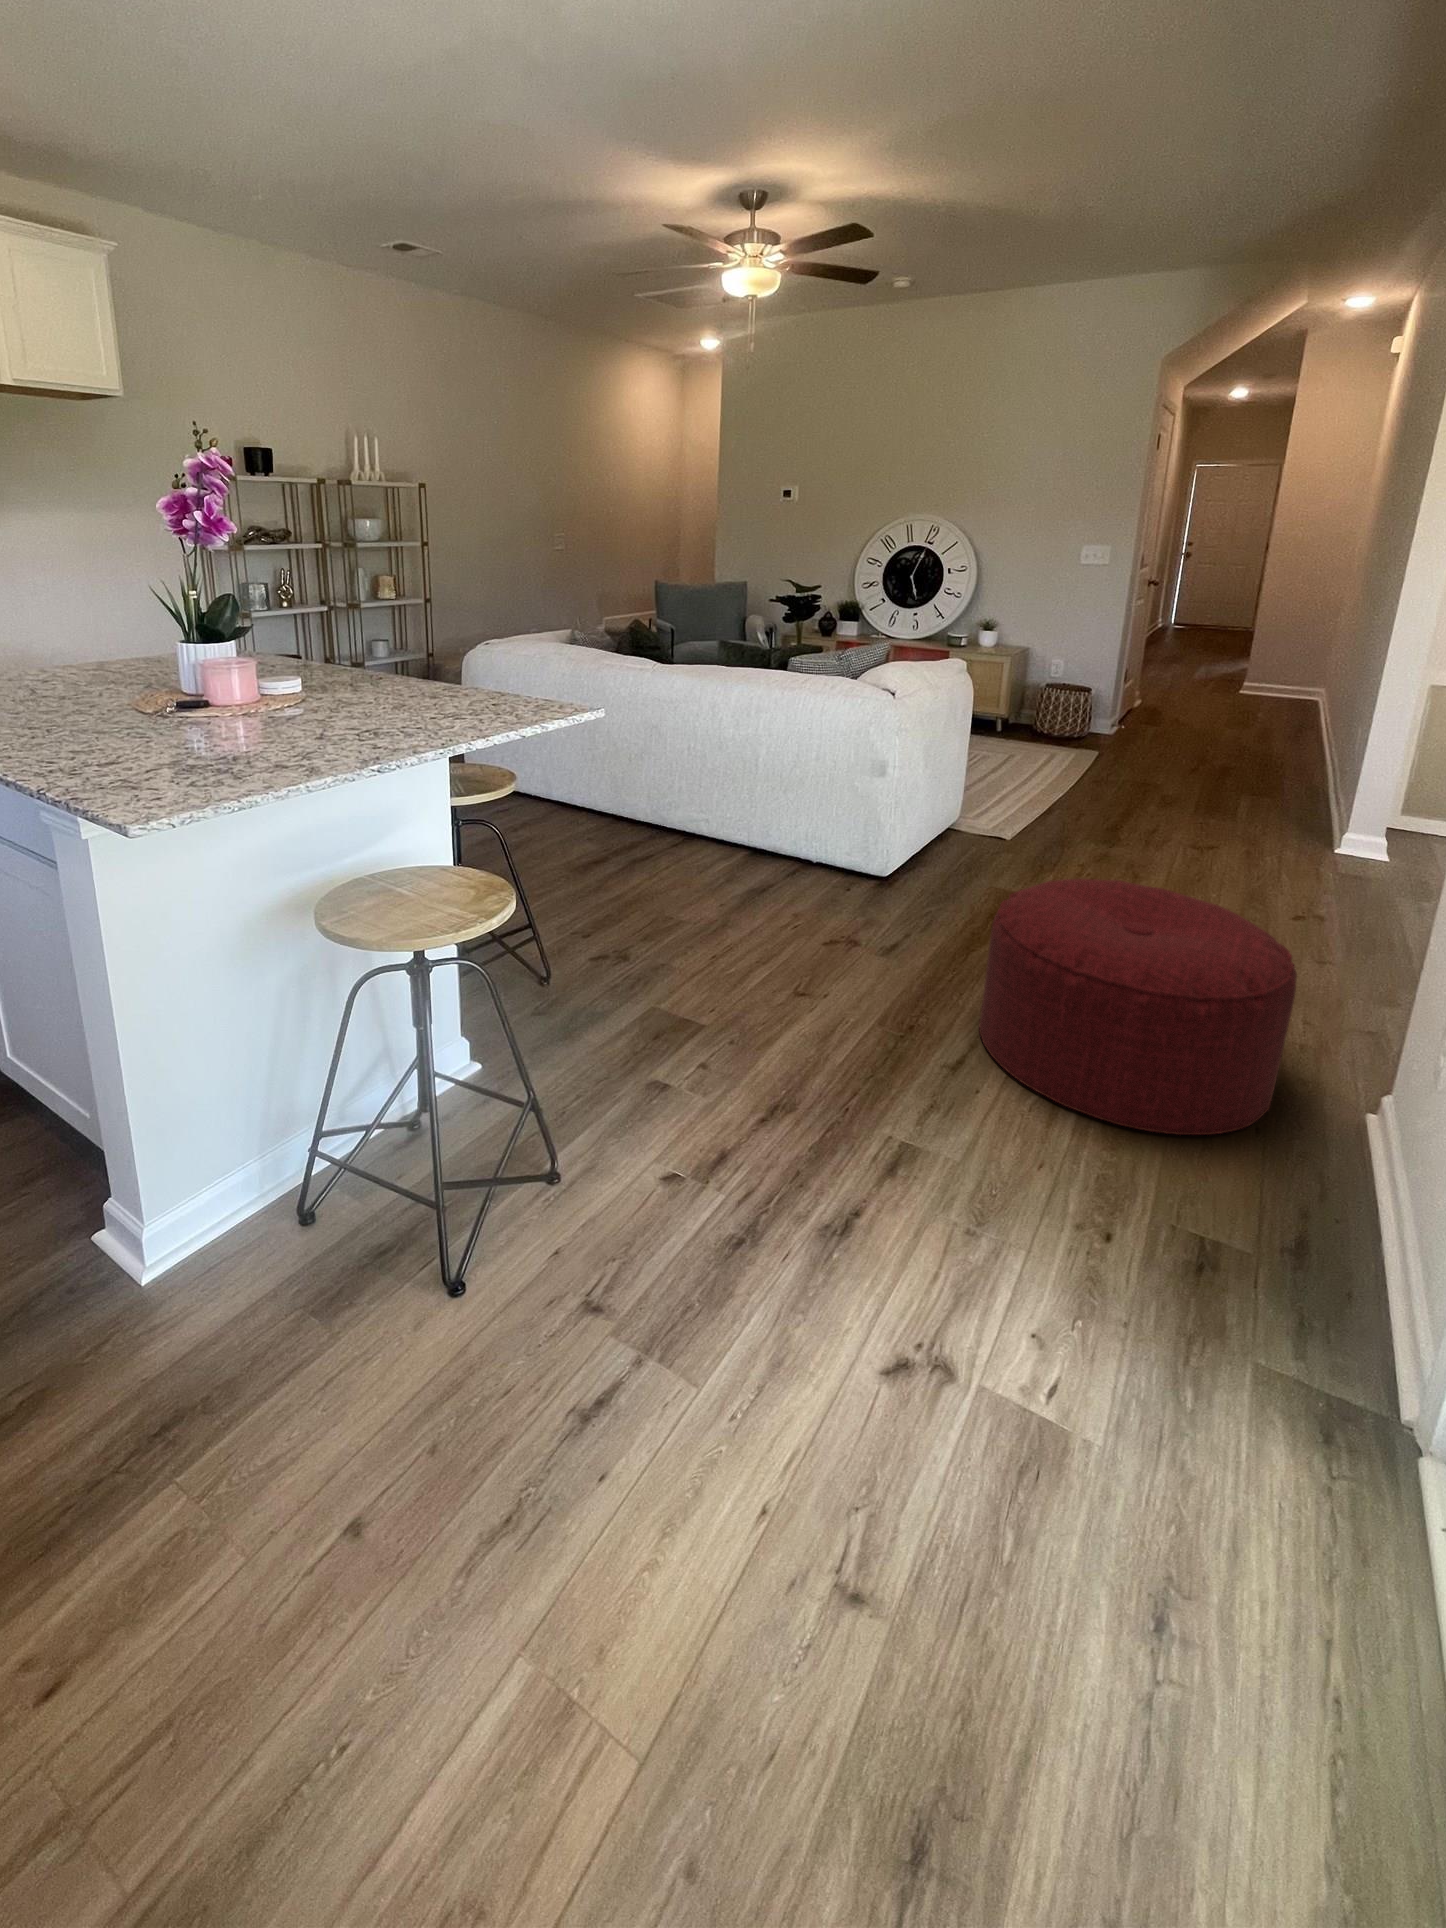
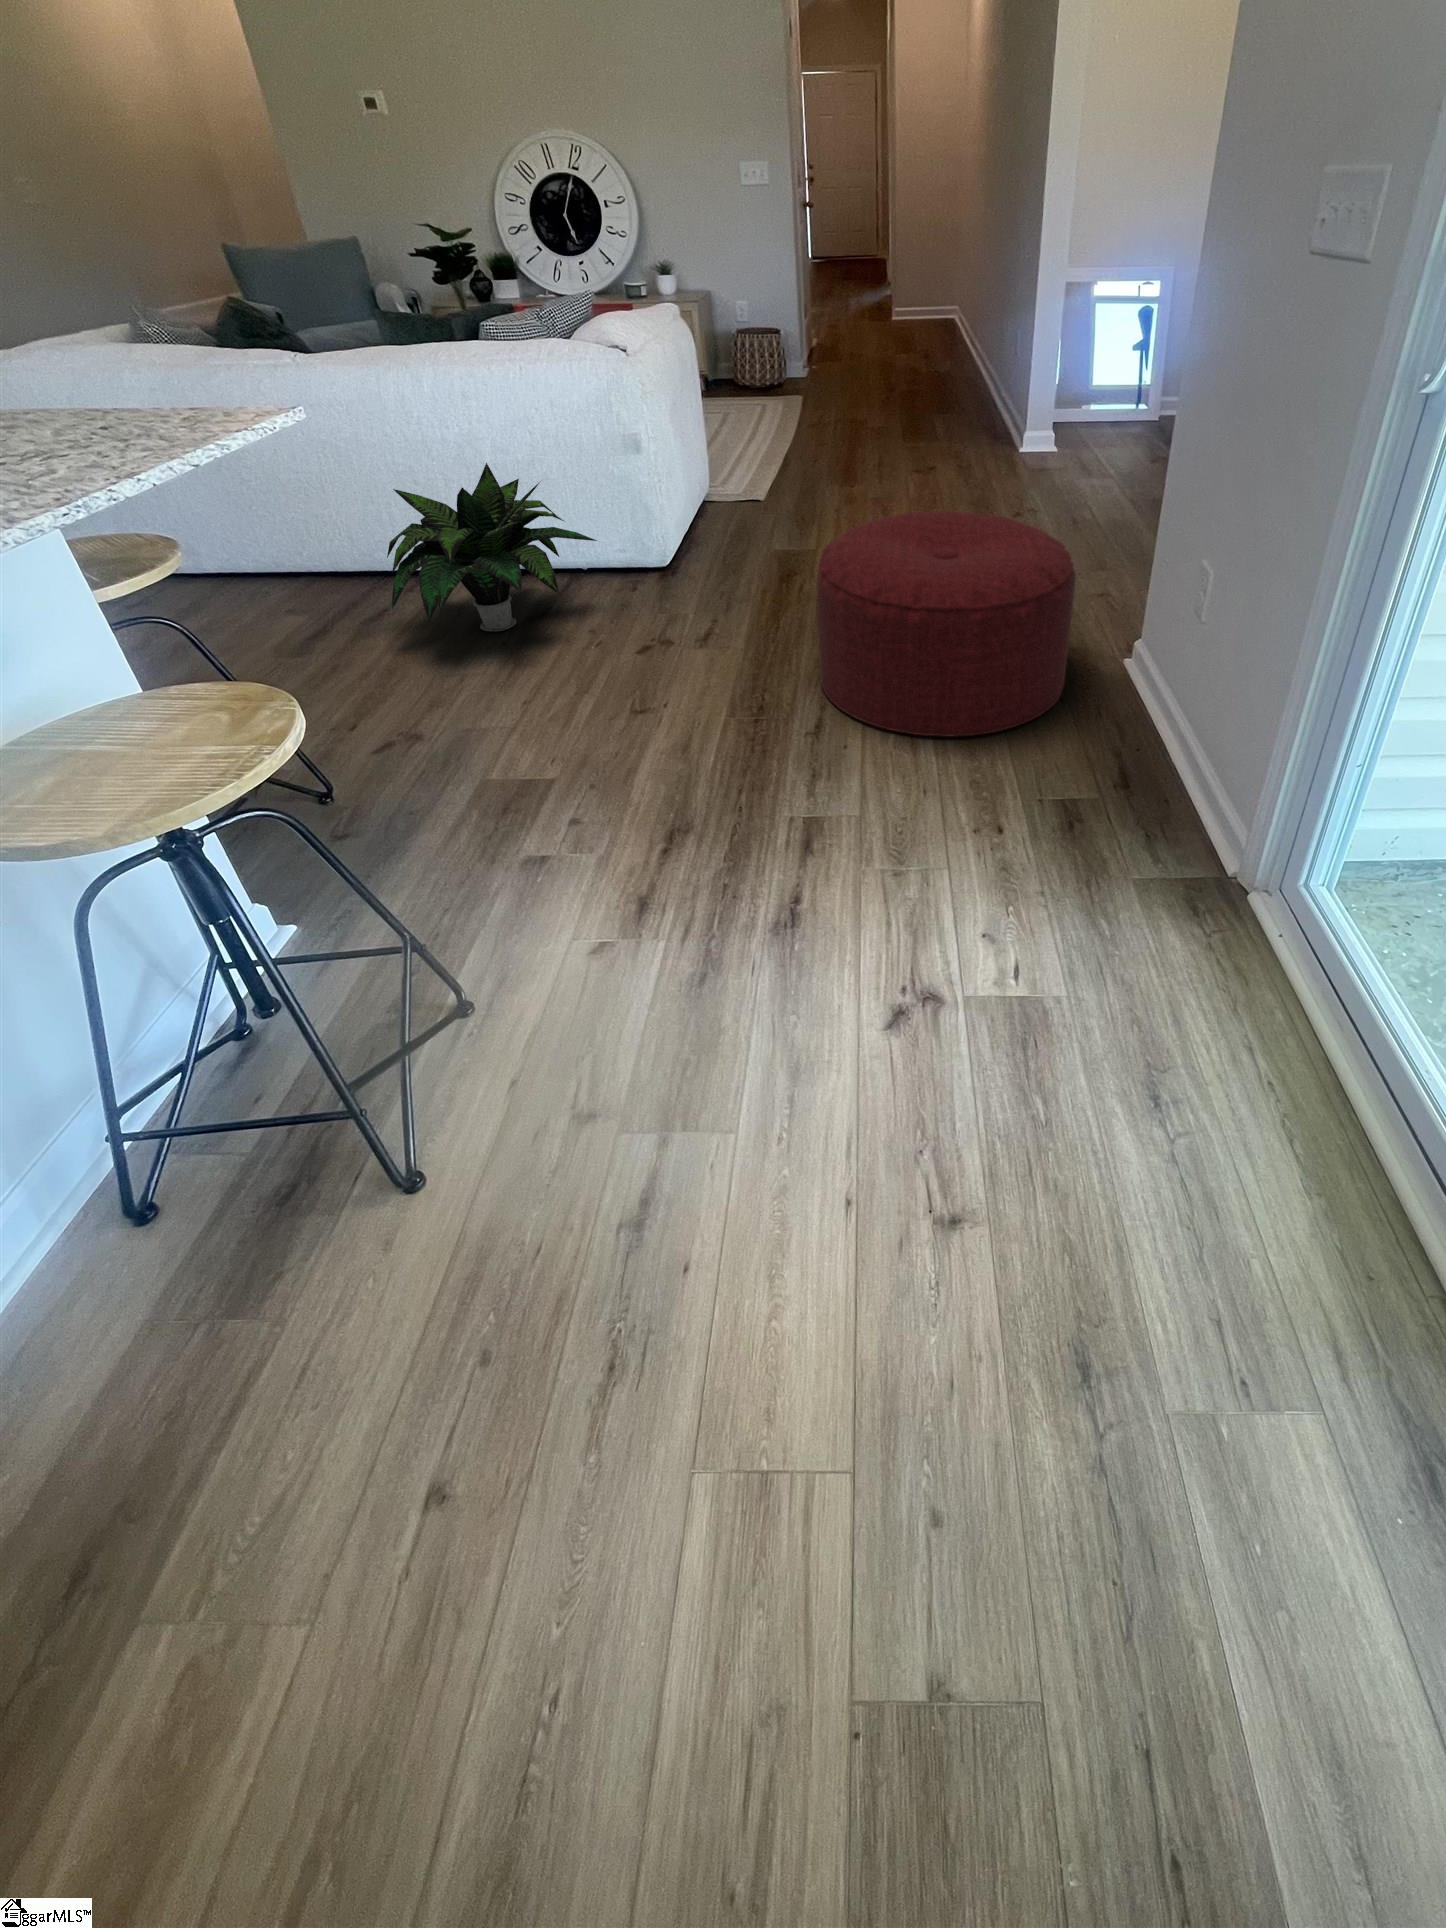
potted plant: none [651,761,825,892] -> present [387,463,597,632]

